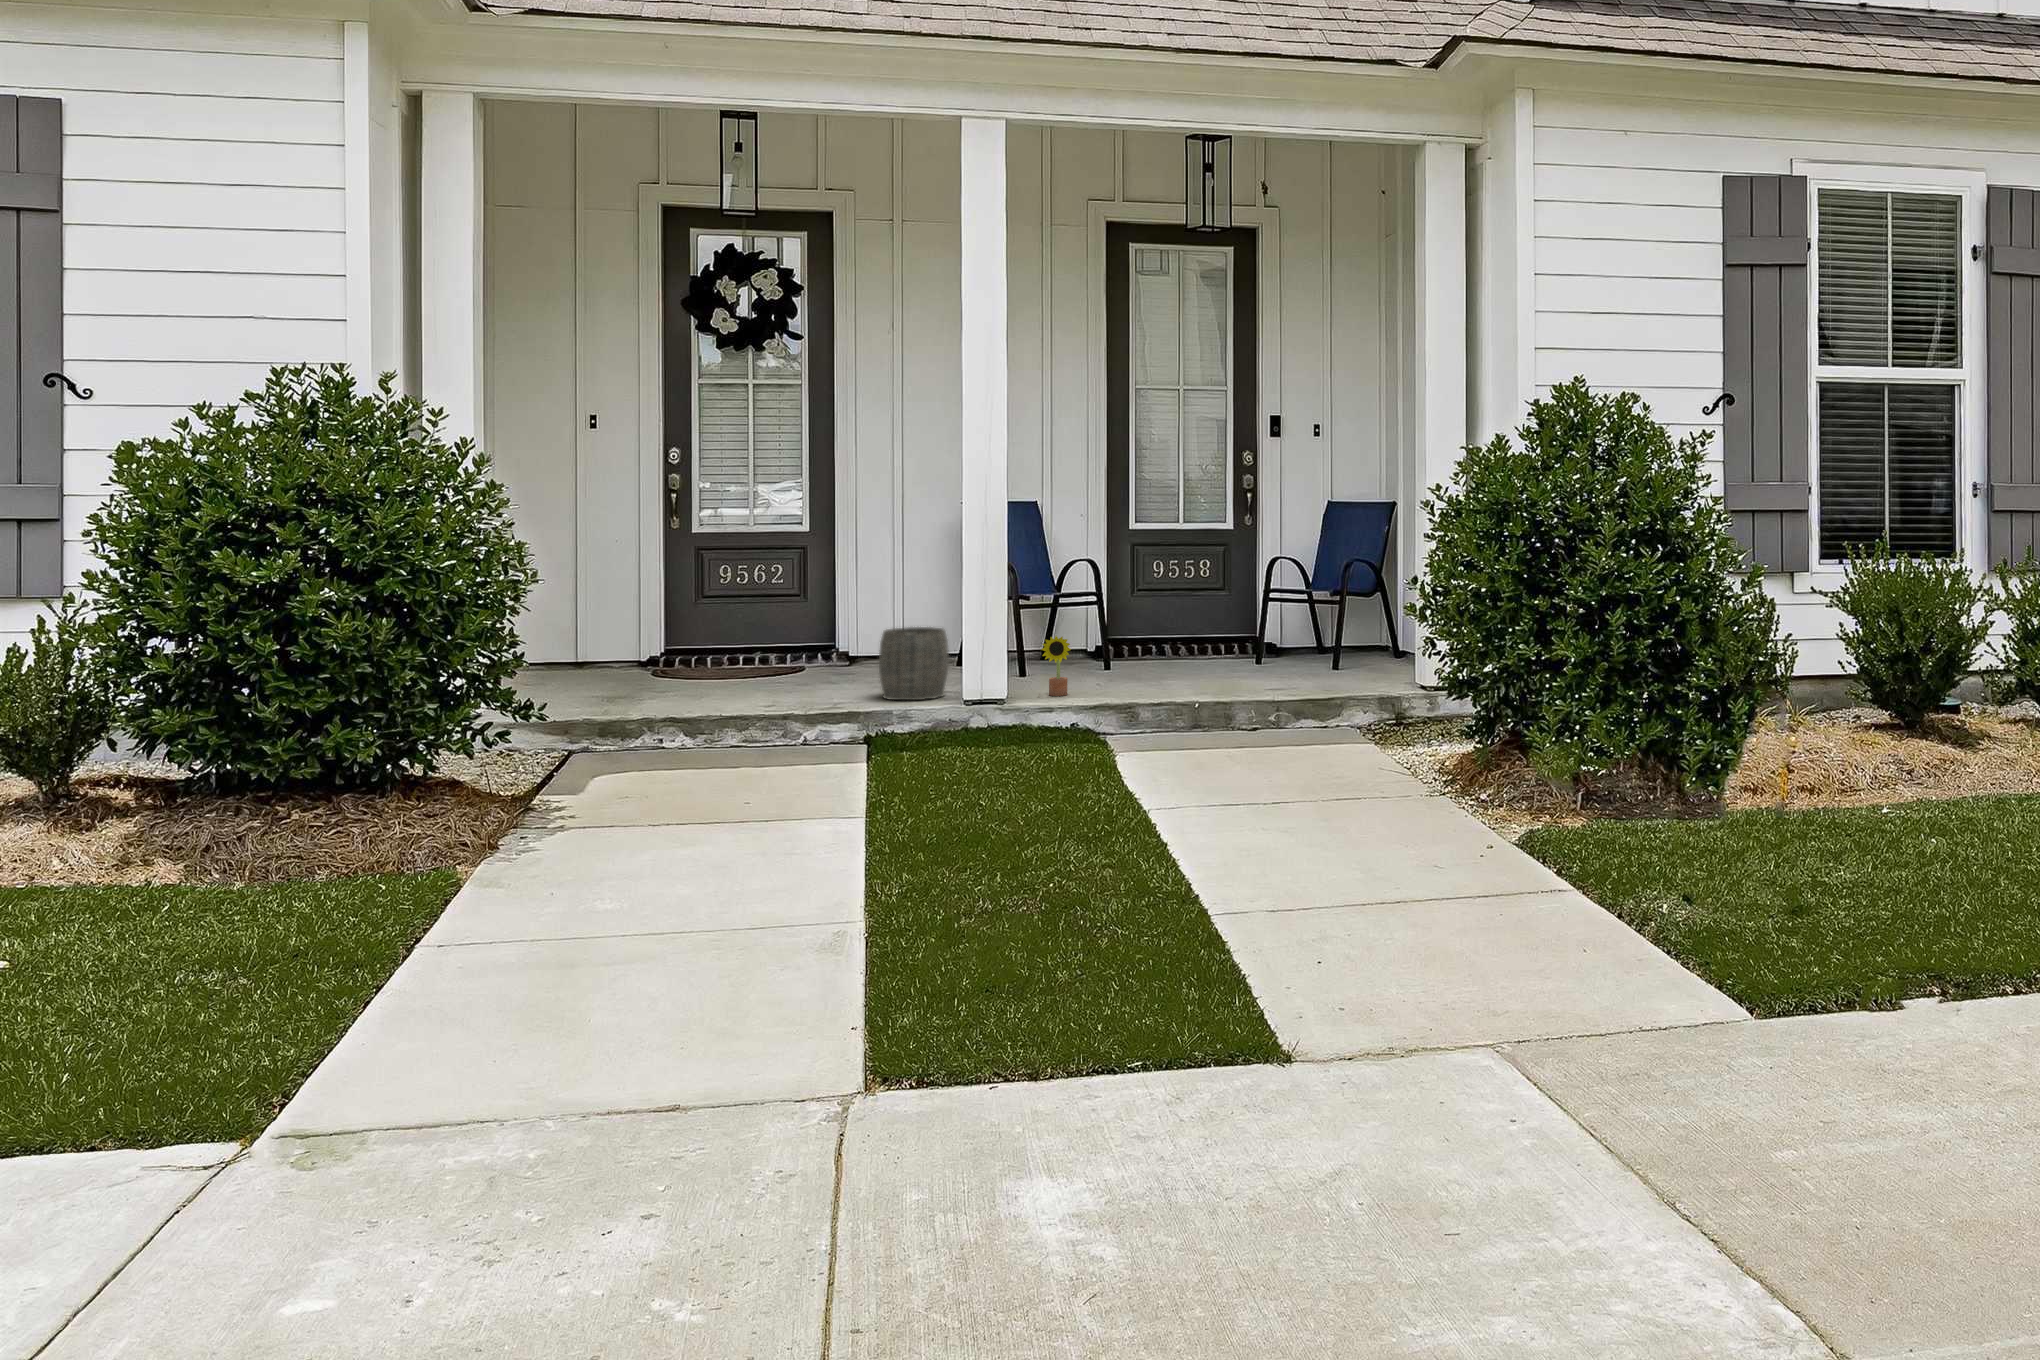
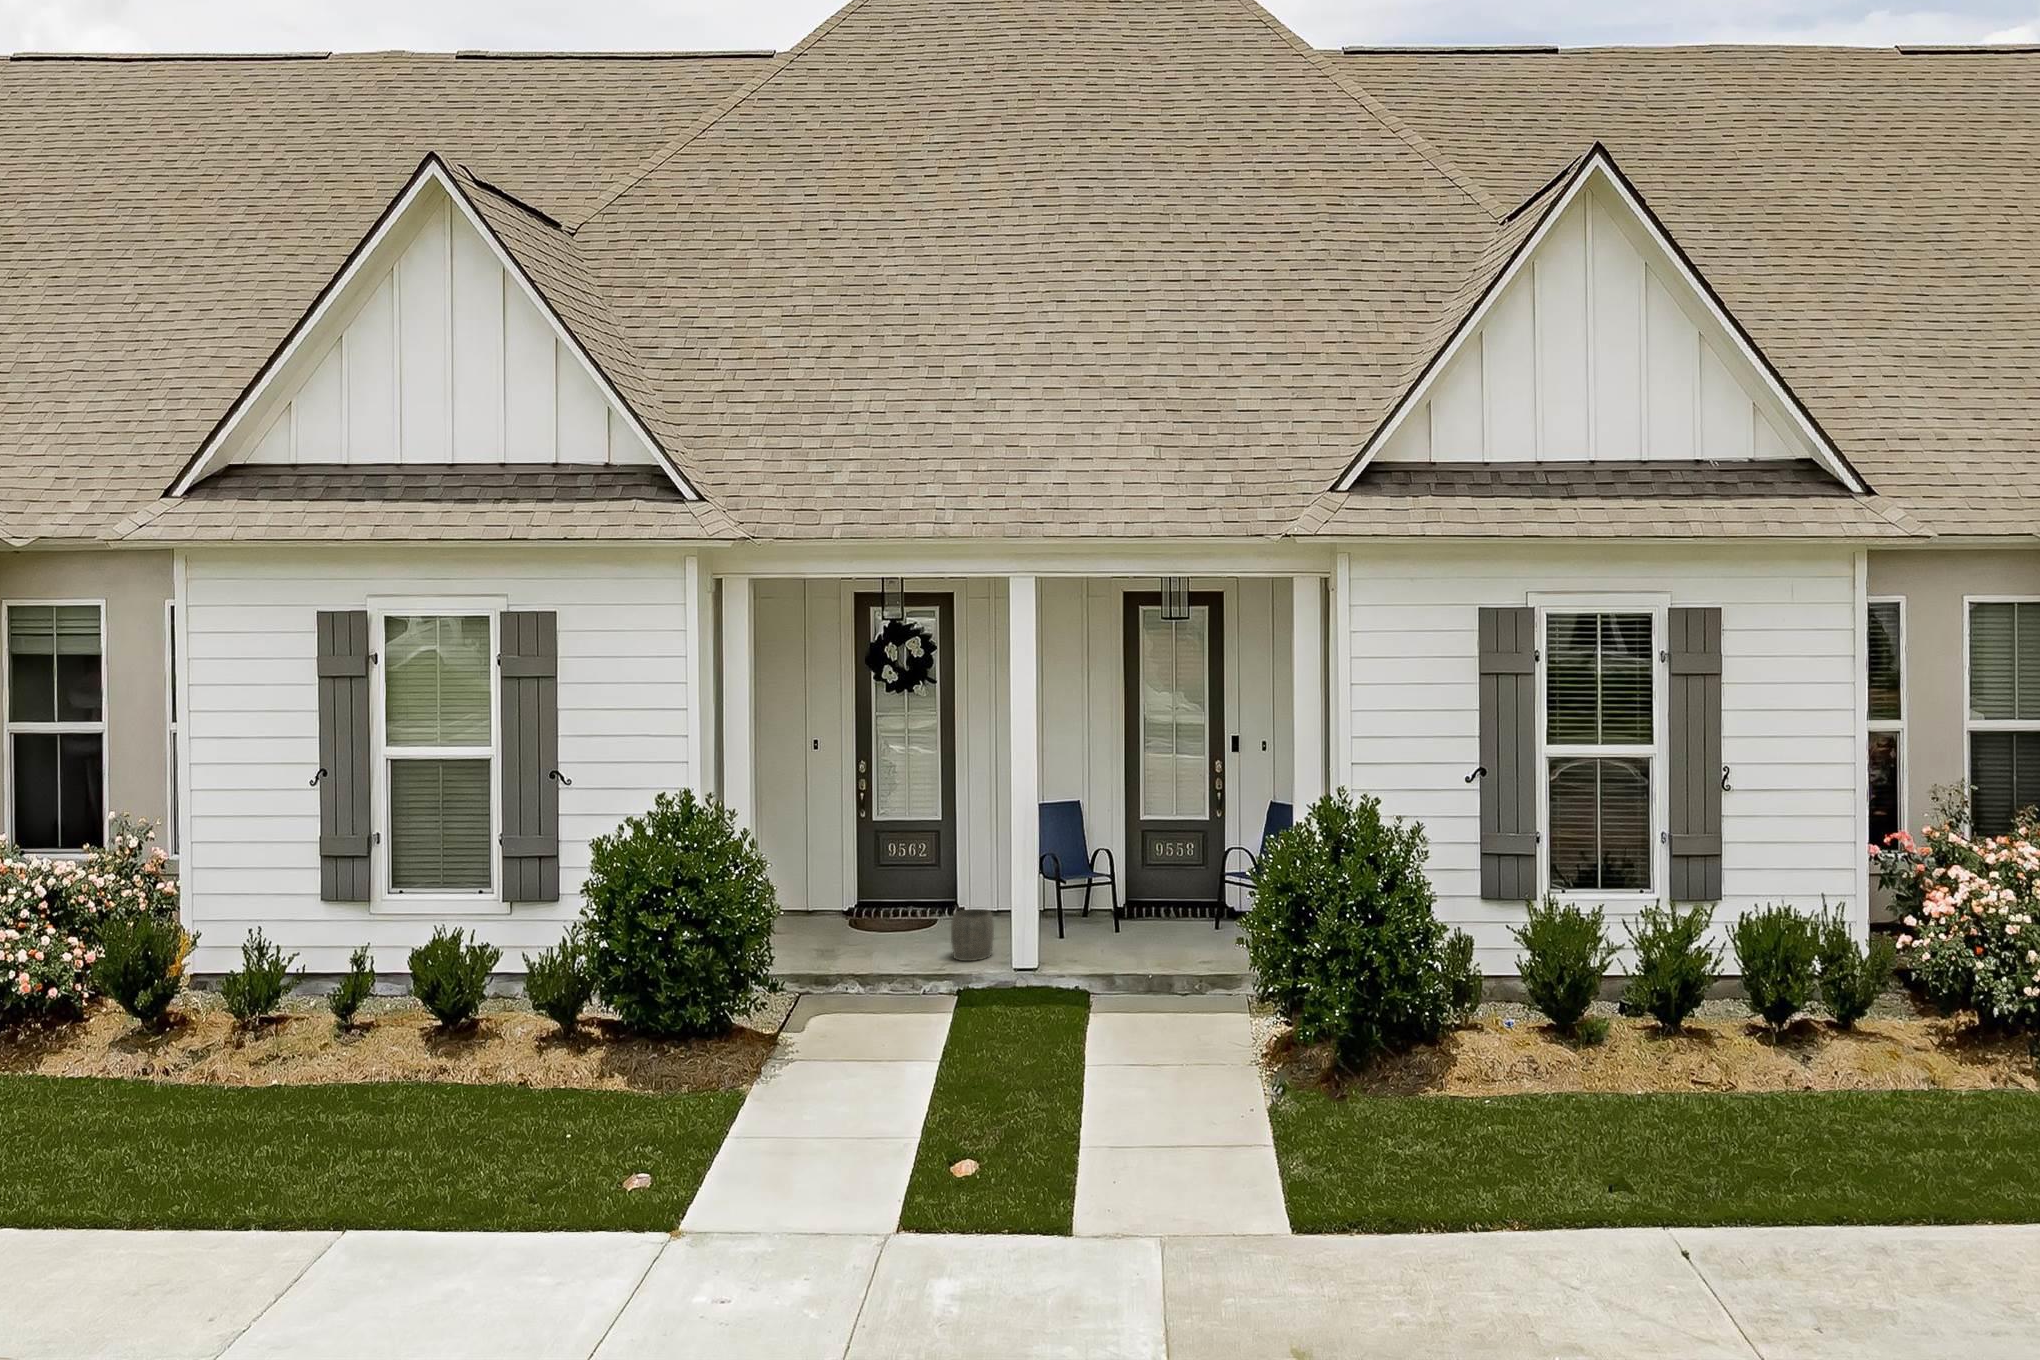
decorative plant: present [1041,636,1071,696] -> none [1049,918,1068,957]

